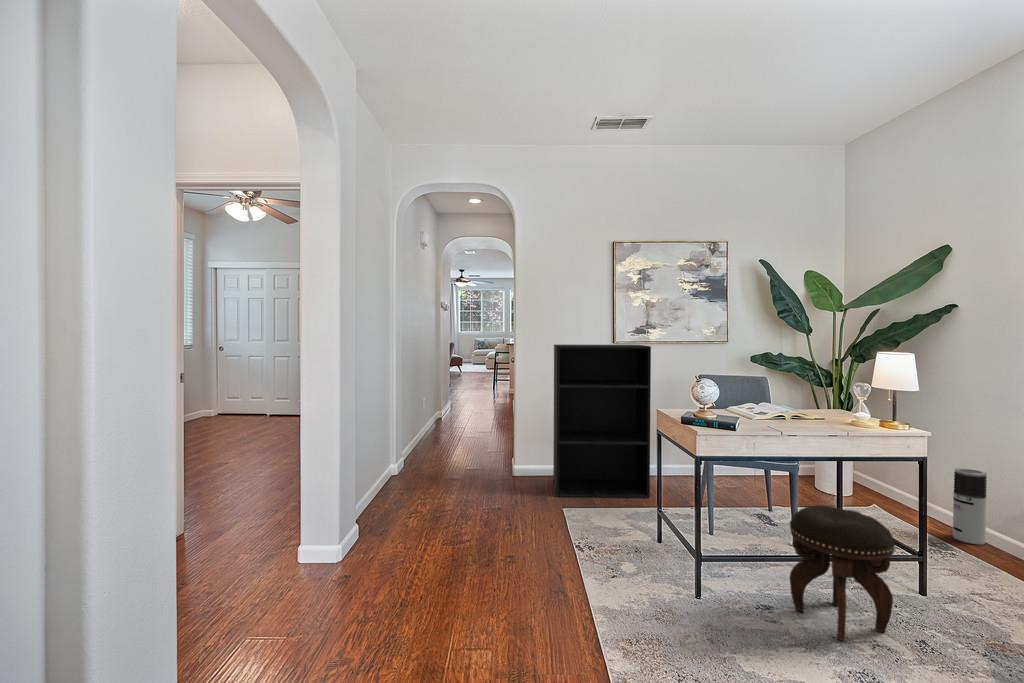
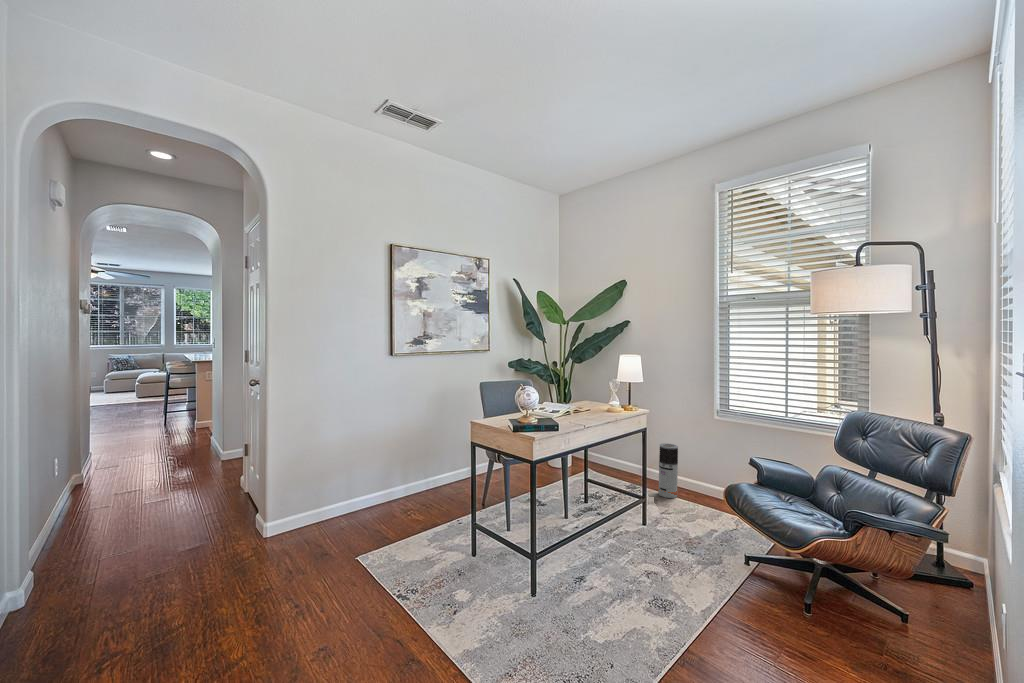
bookshelf: present [553,344,651,498] -> none [325,355,443,540]
footstool: present [790,506,895,641] -> none [627,504,710,630]

